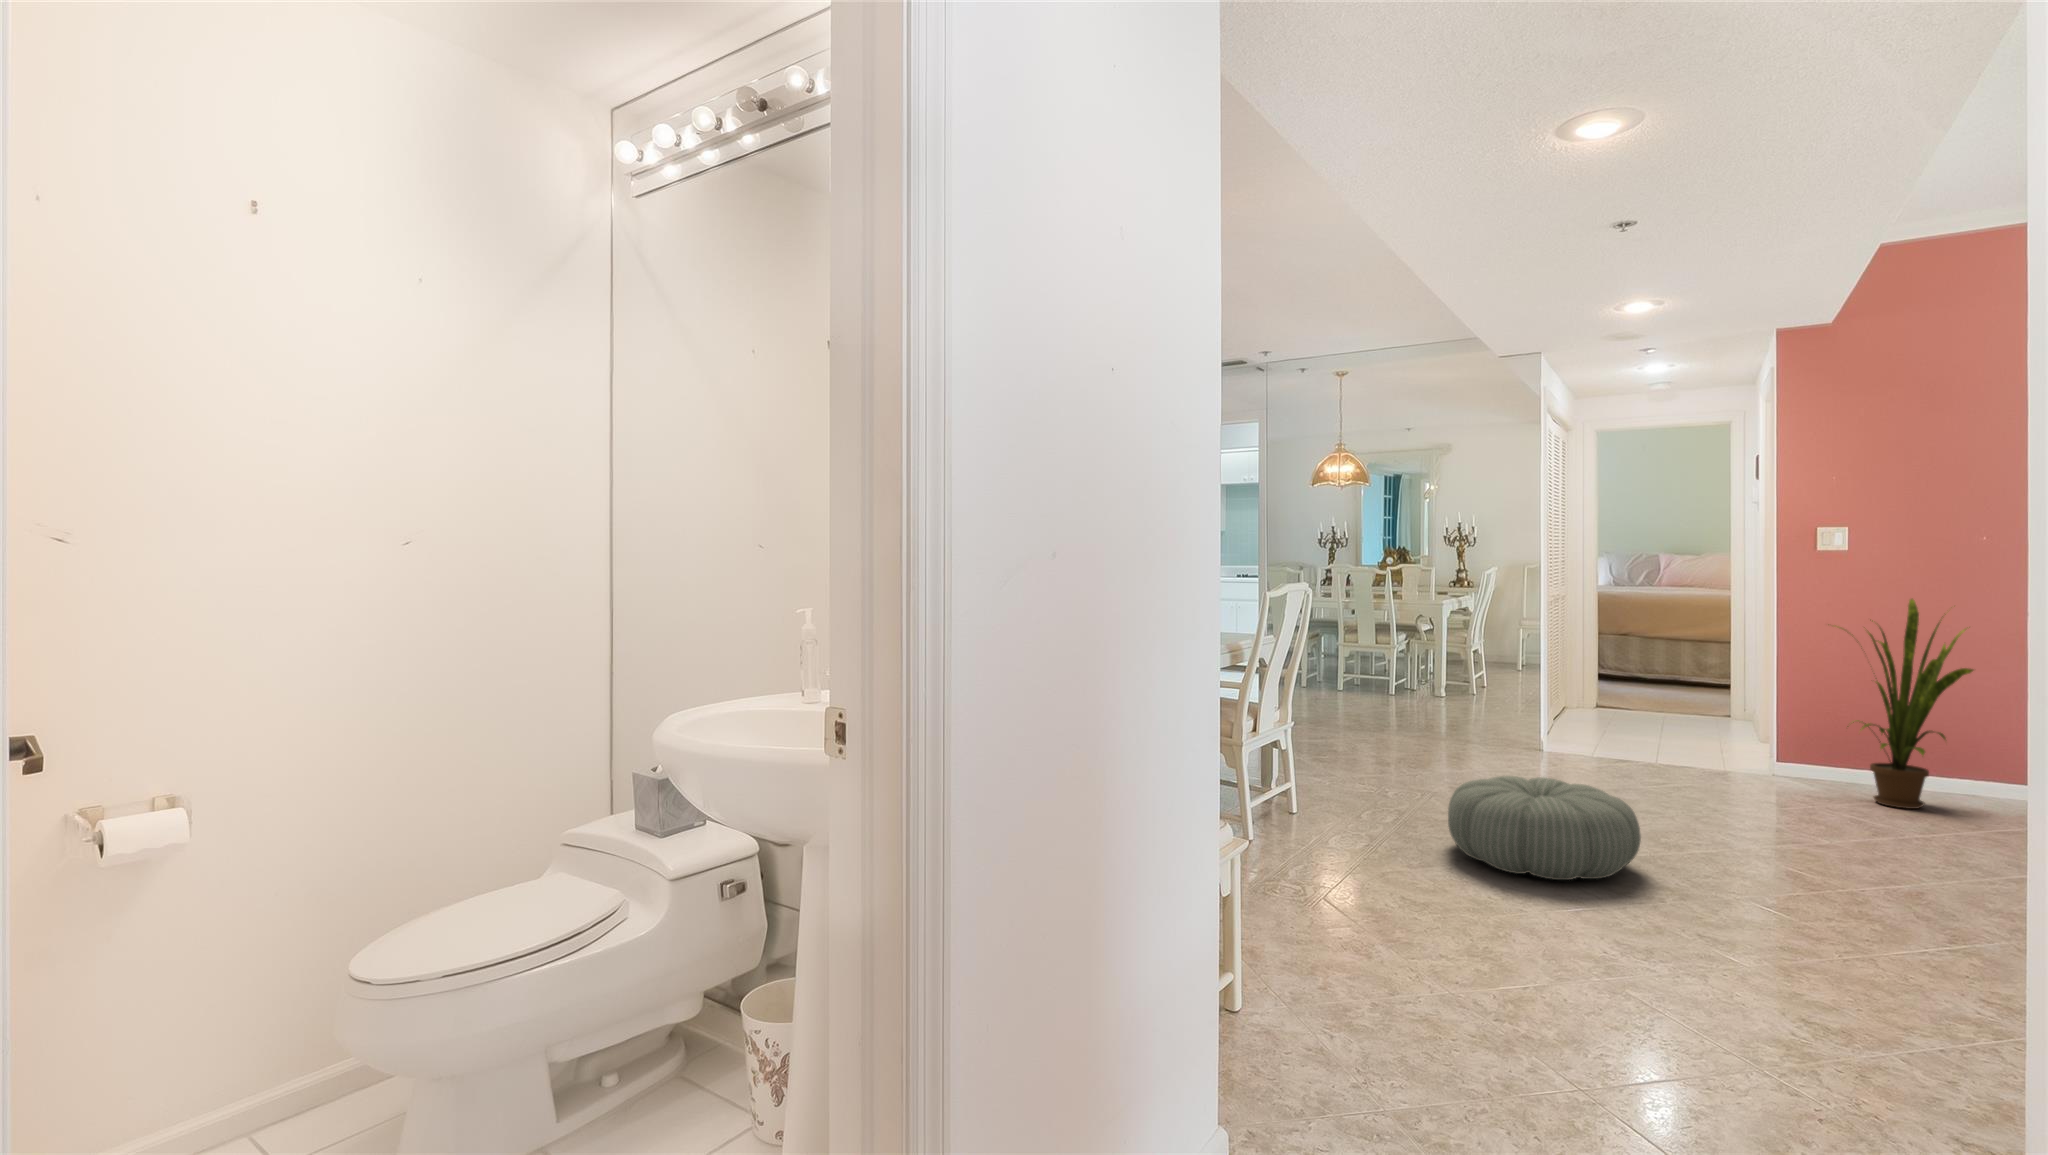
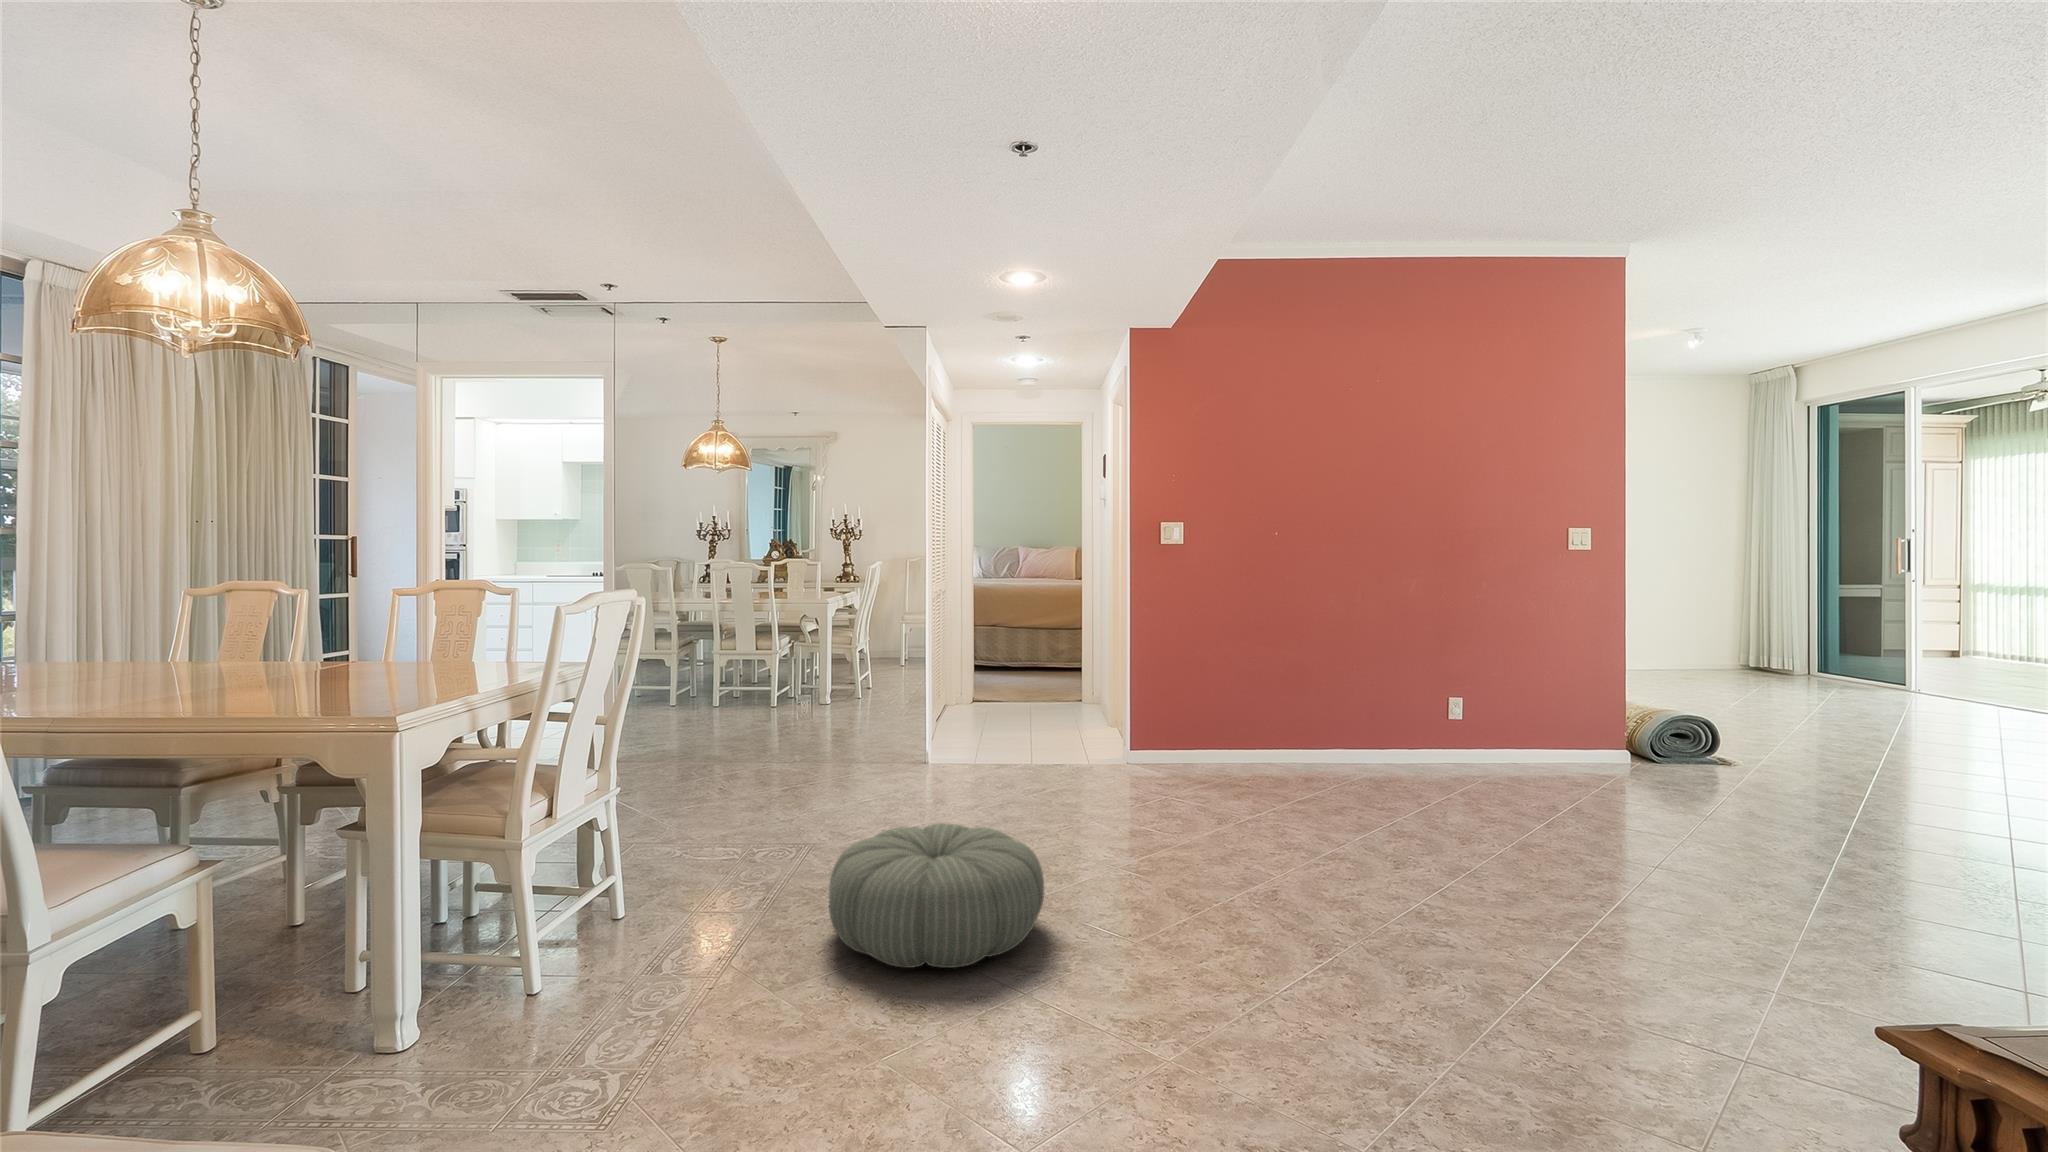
house plant: present [1847,599,1973,809] -> none [1169,592,1278,789]

